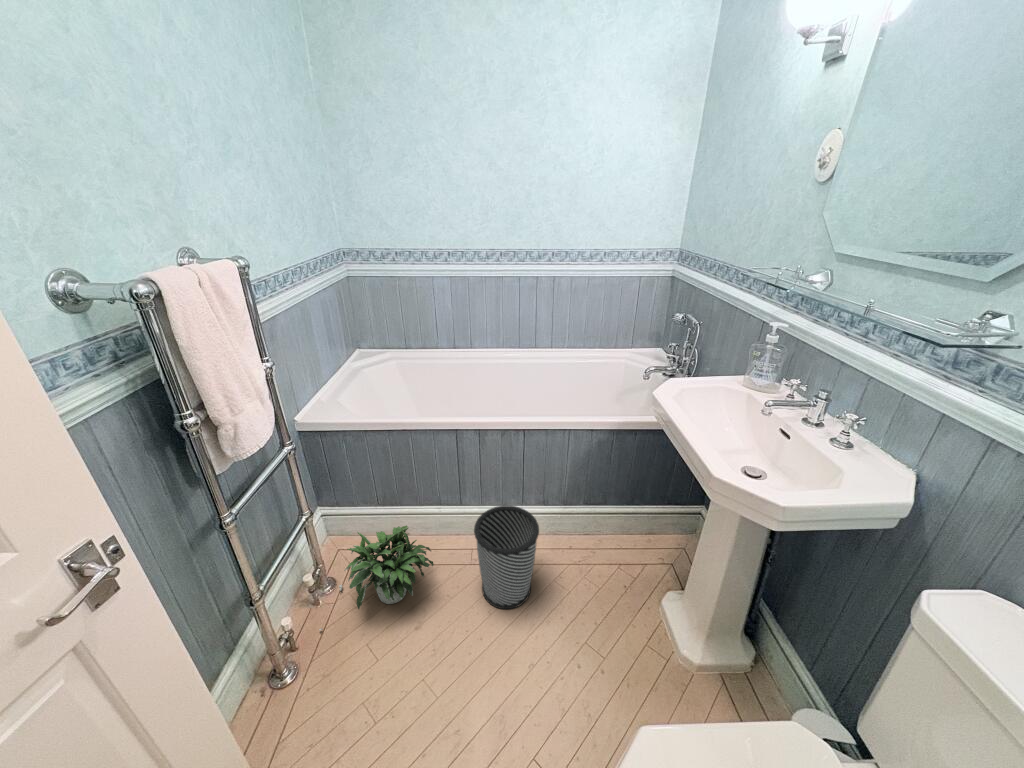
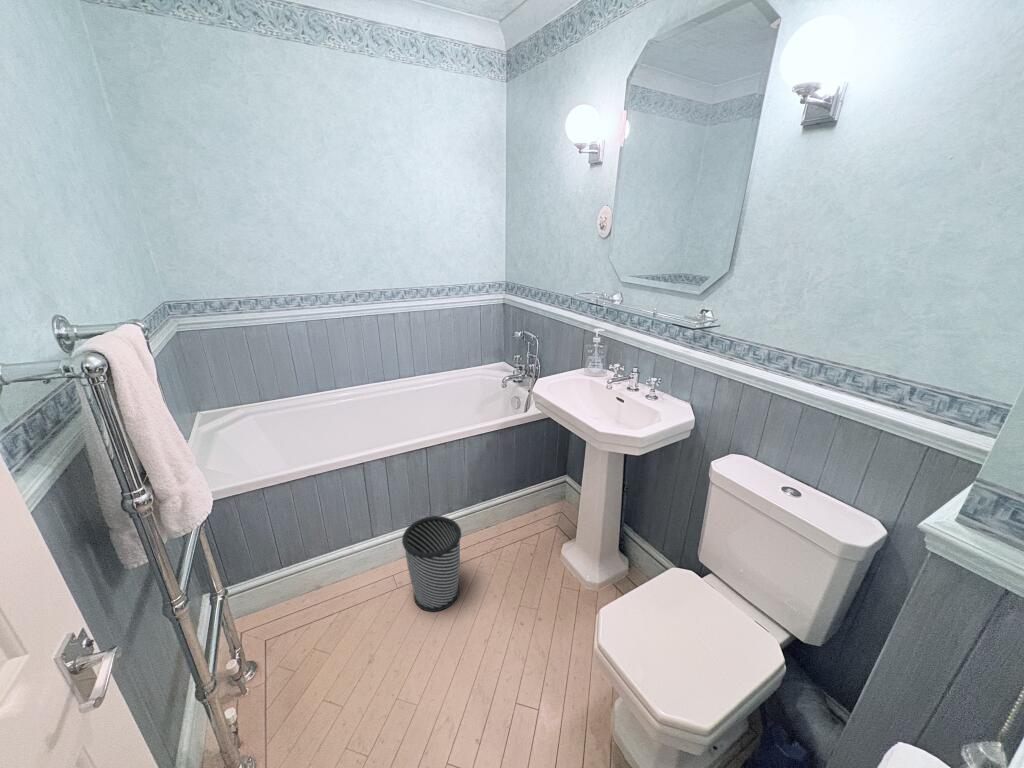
potted plant: present [319,525,434,630] -> none [260,566,365,707]

